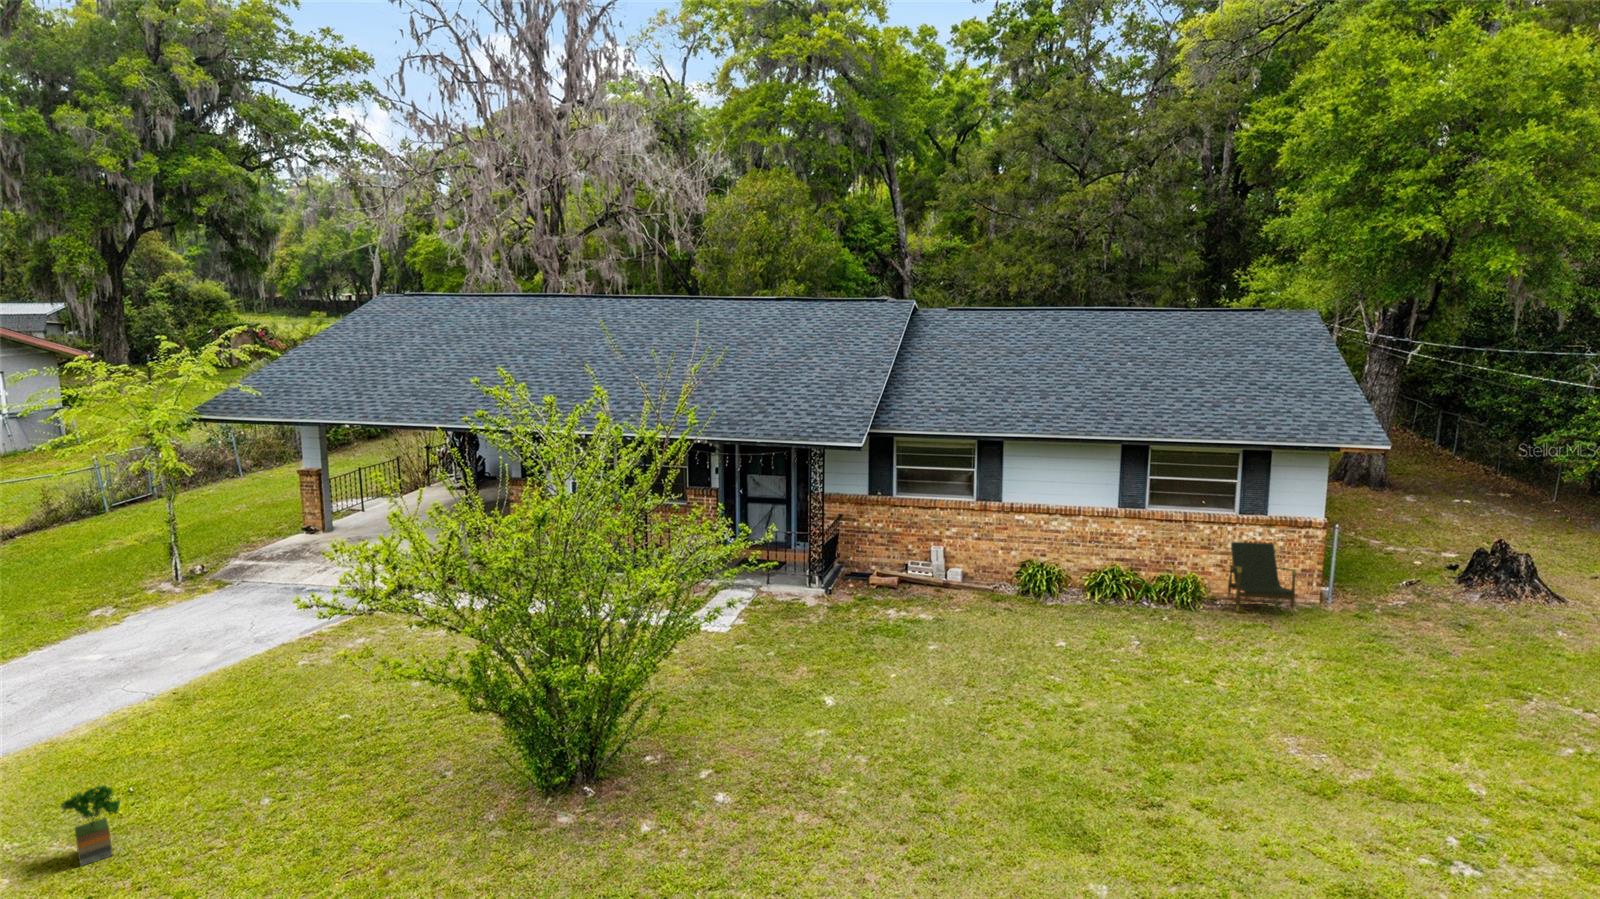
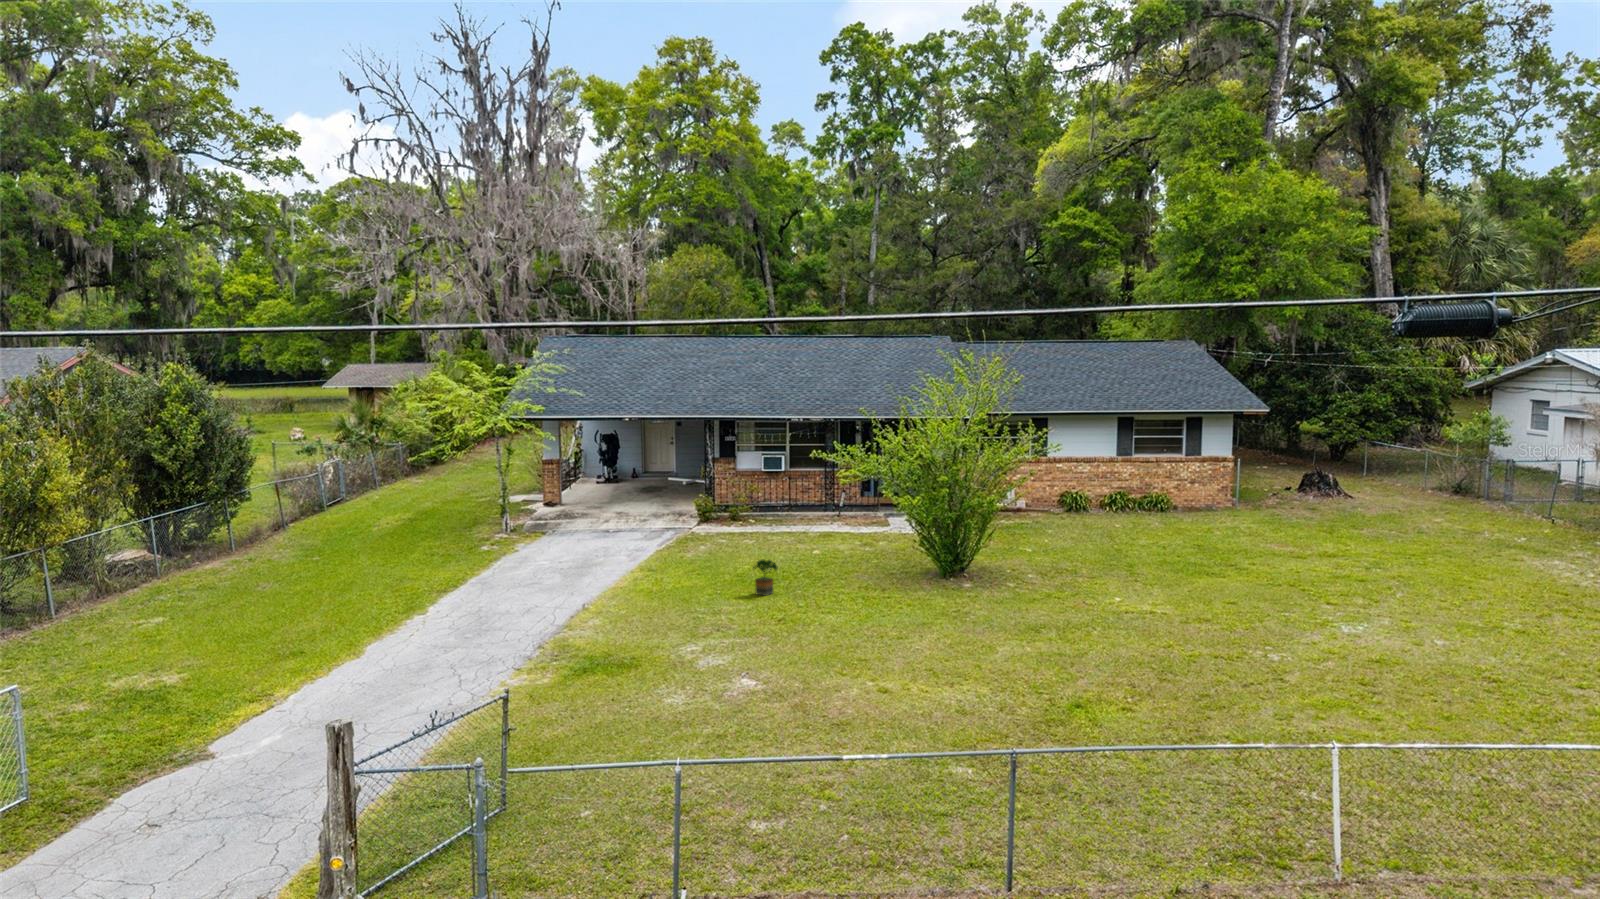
lounge chair: present [1228,542,1296,614] -> none [1182,471,1223,510]

